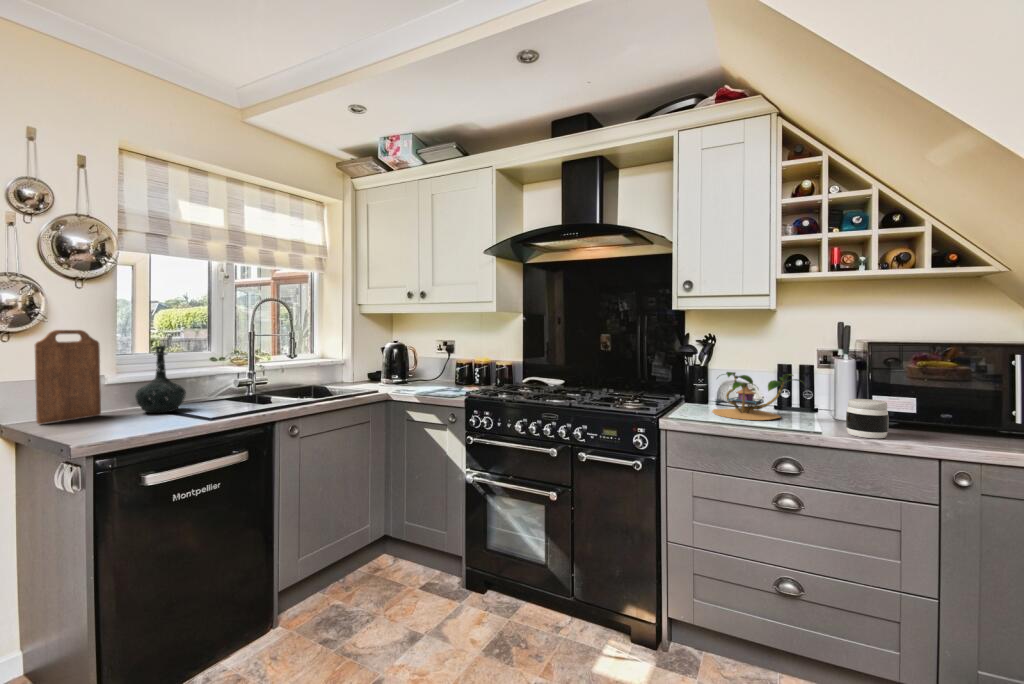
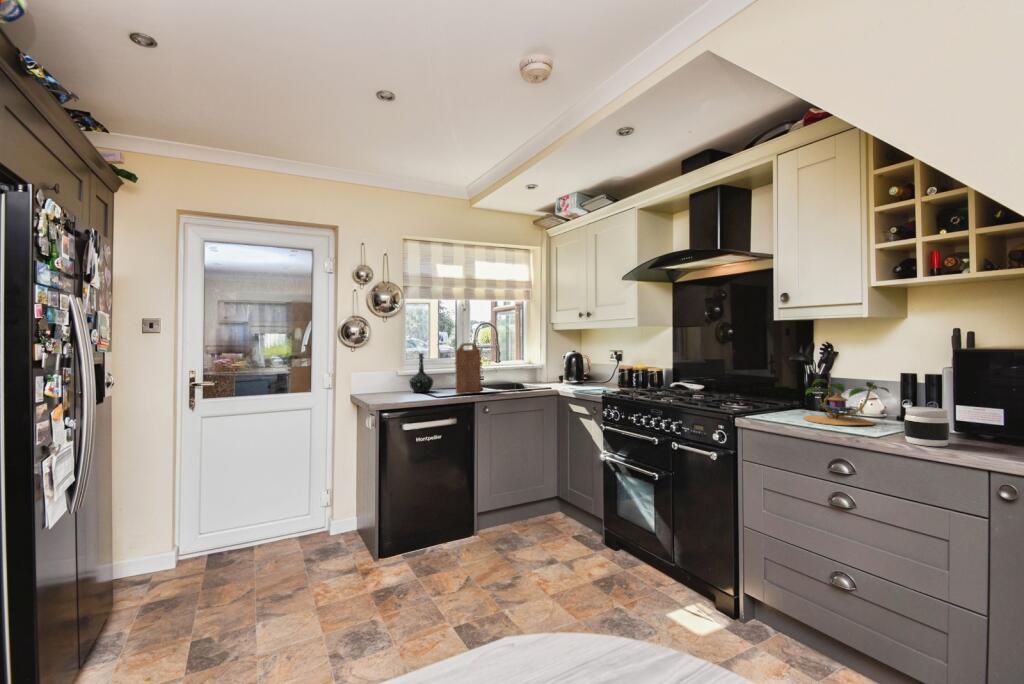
cutting board: present [35,330,101,424] -> present [455,343,481,394]

